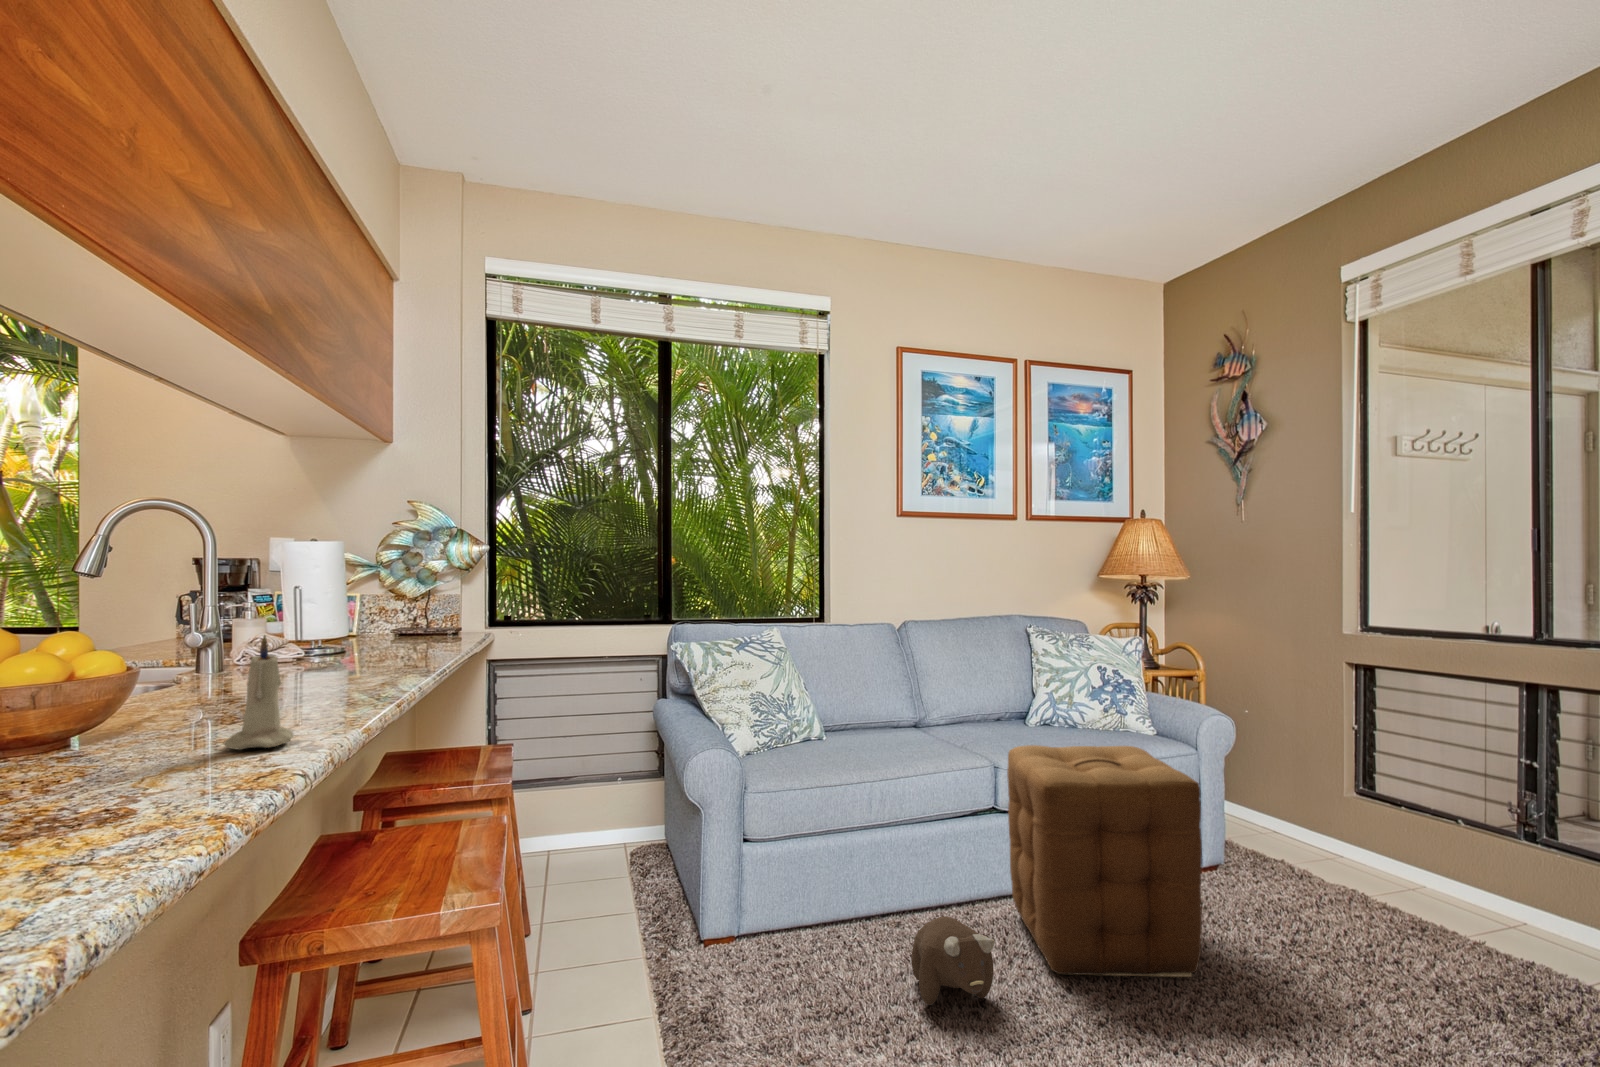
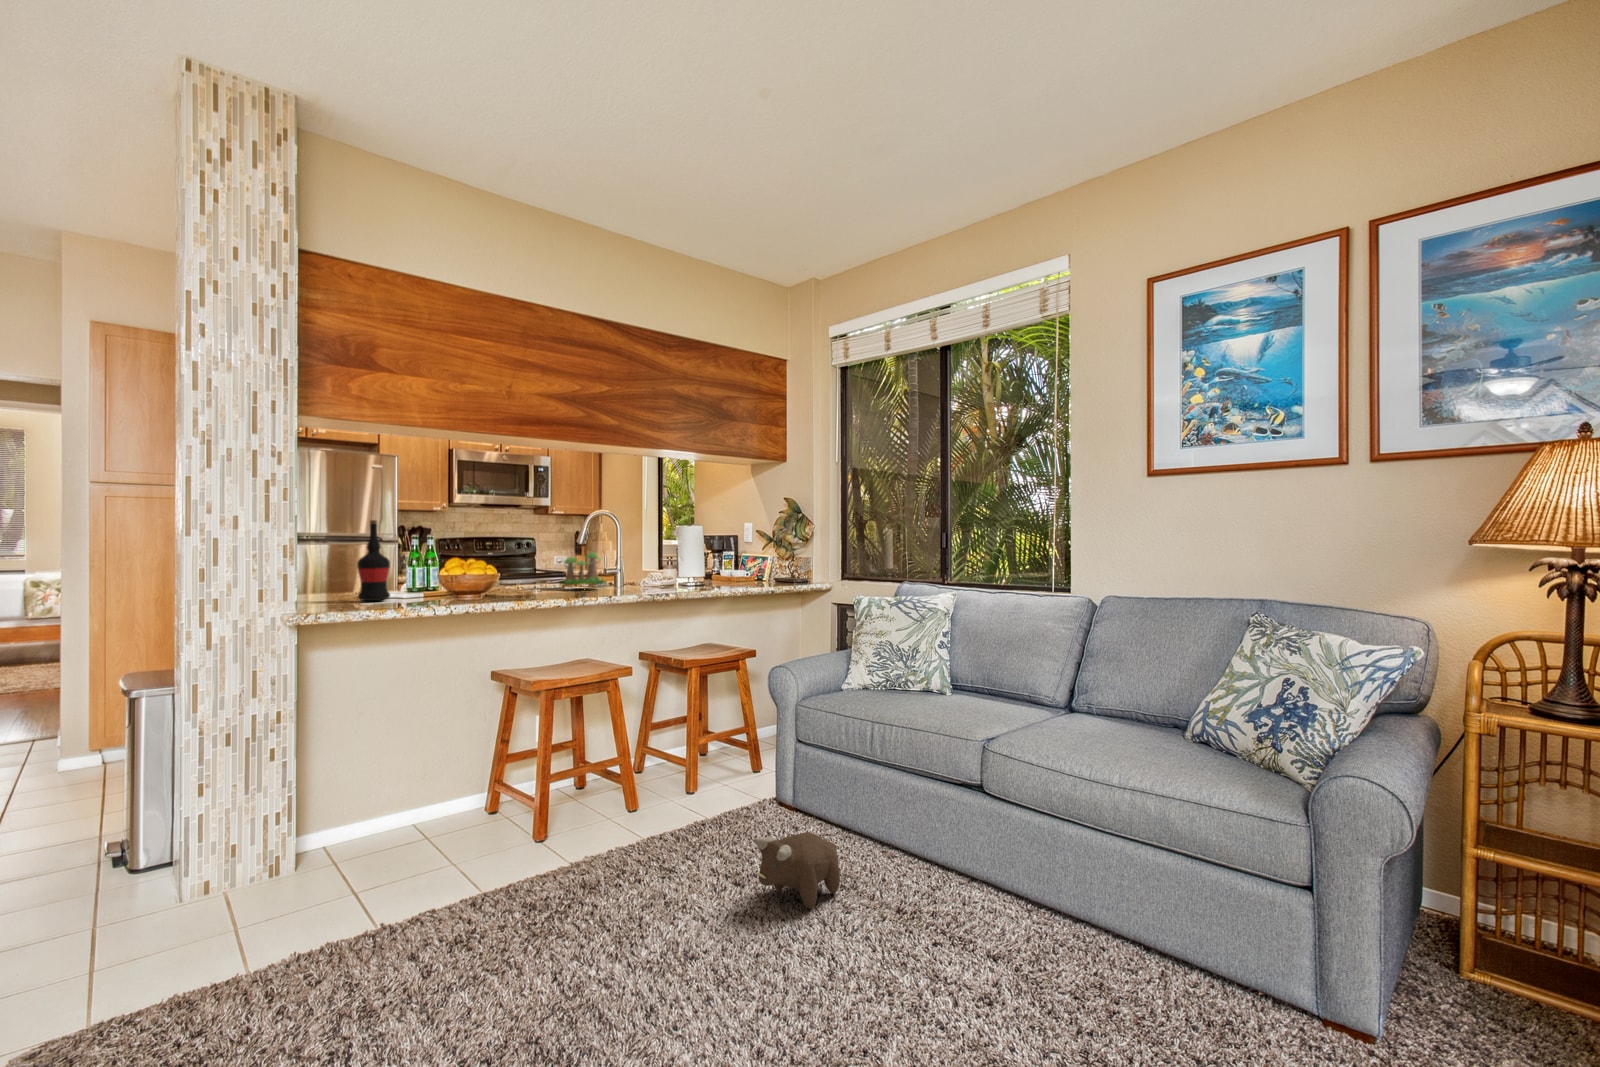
wine bottle: none [91,513,216,790] -> present [357,520,390,601]
plant: none [293,563,390,680] -> present [559,551,606,585]
candle: present [224,635,294,750] -> none [420,560,446,599]
ottoman: present [1007,745,1202,977] -> none [871,728,1096,1016]

